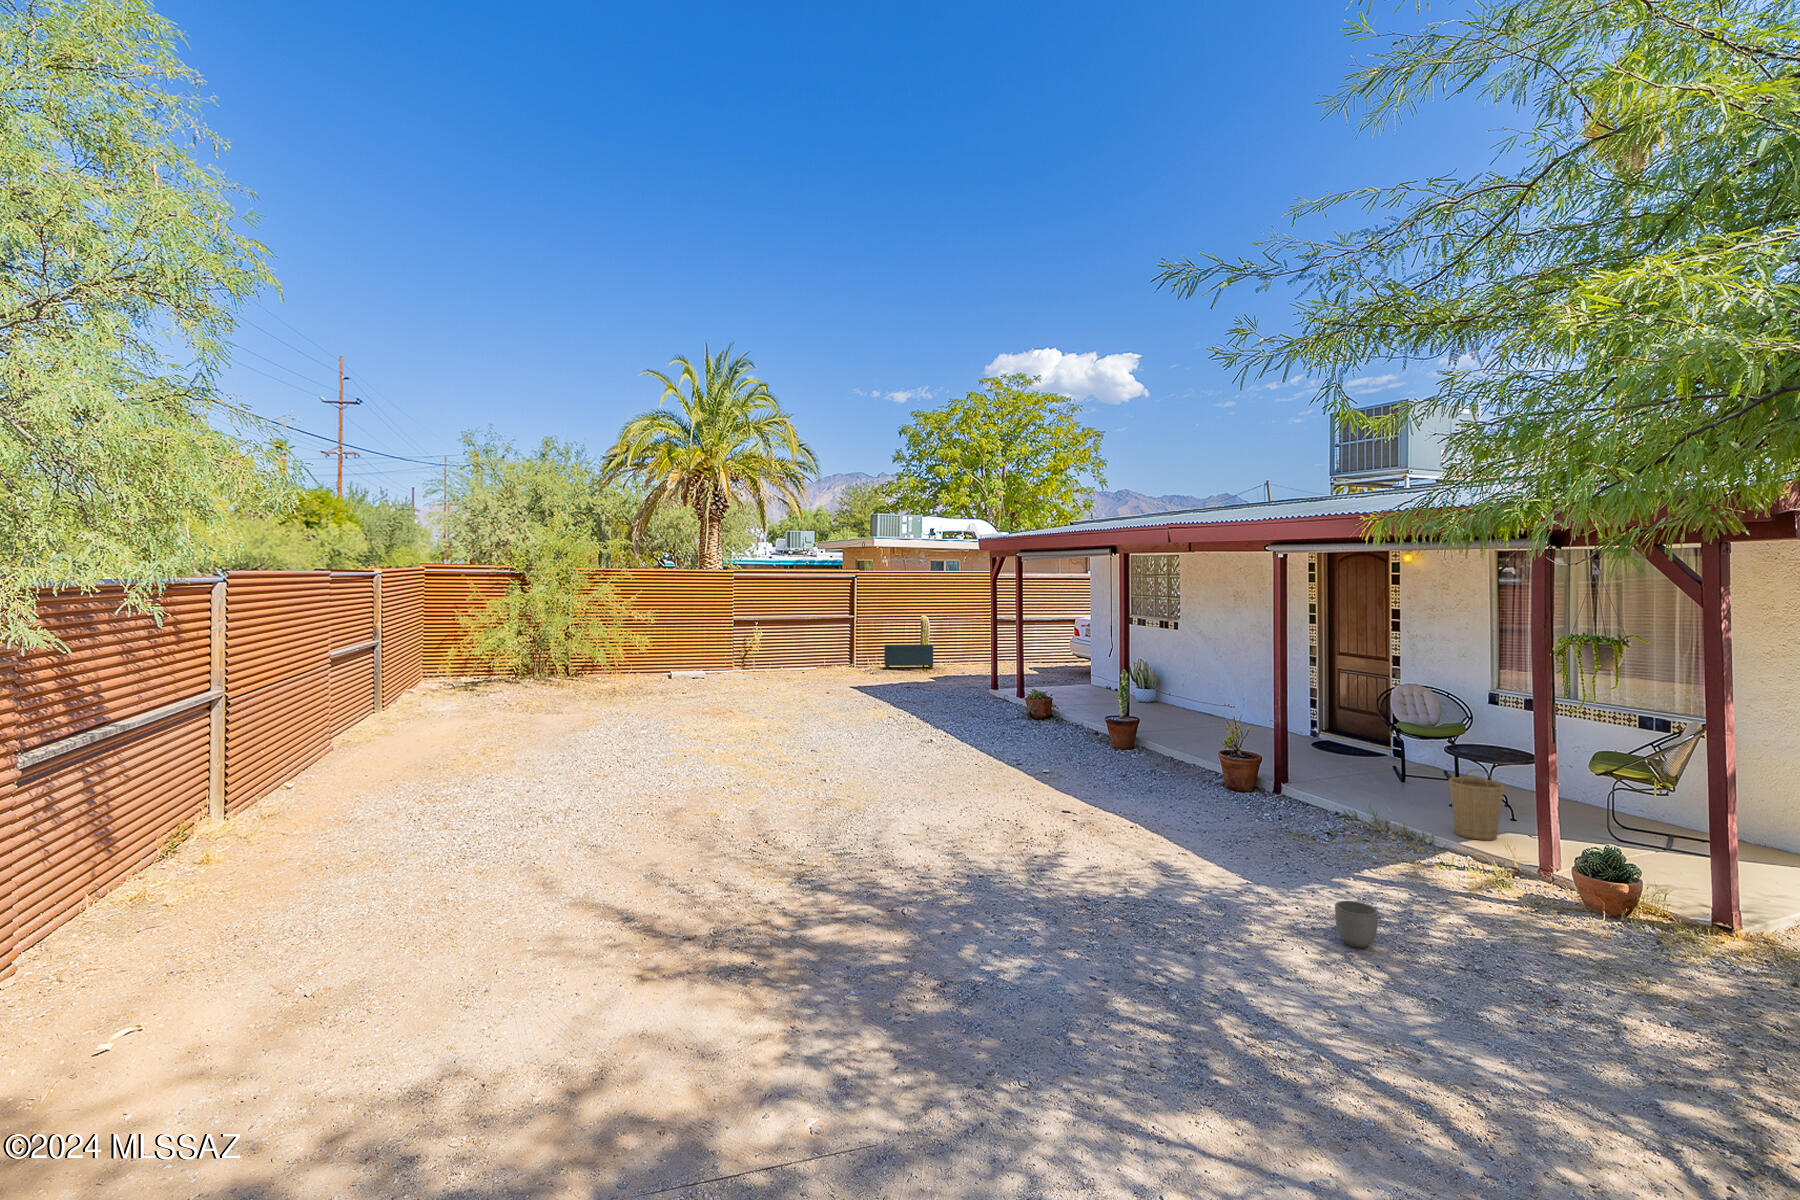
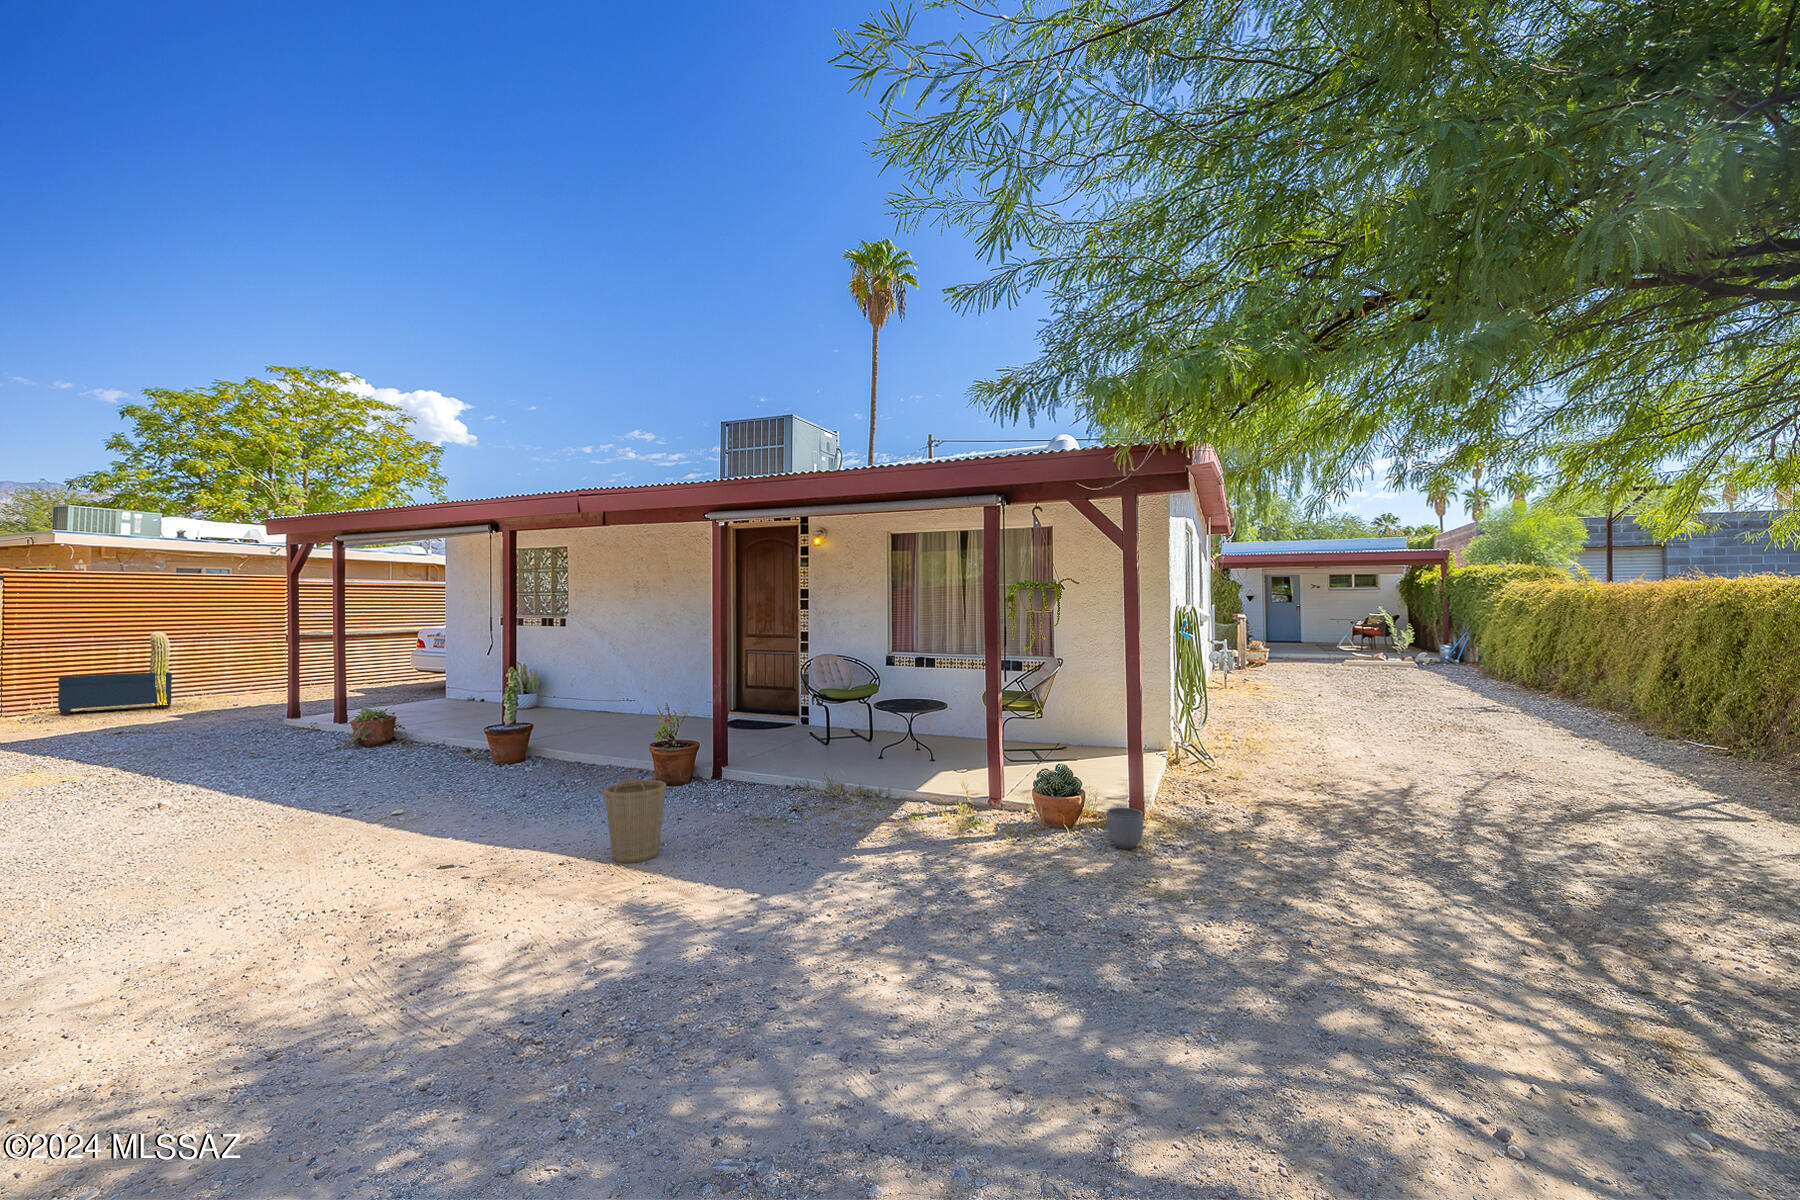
basket: present [1449,769,1504,840] -> present [604,768,666,863]
planter: present [1335,901,1378,948] -> present [1107,808,1143,849]

